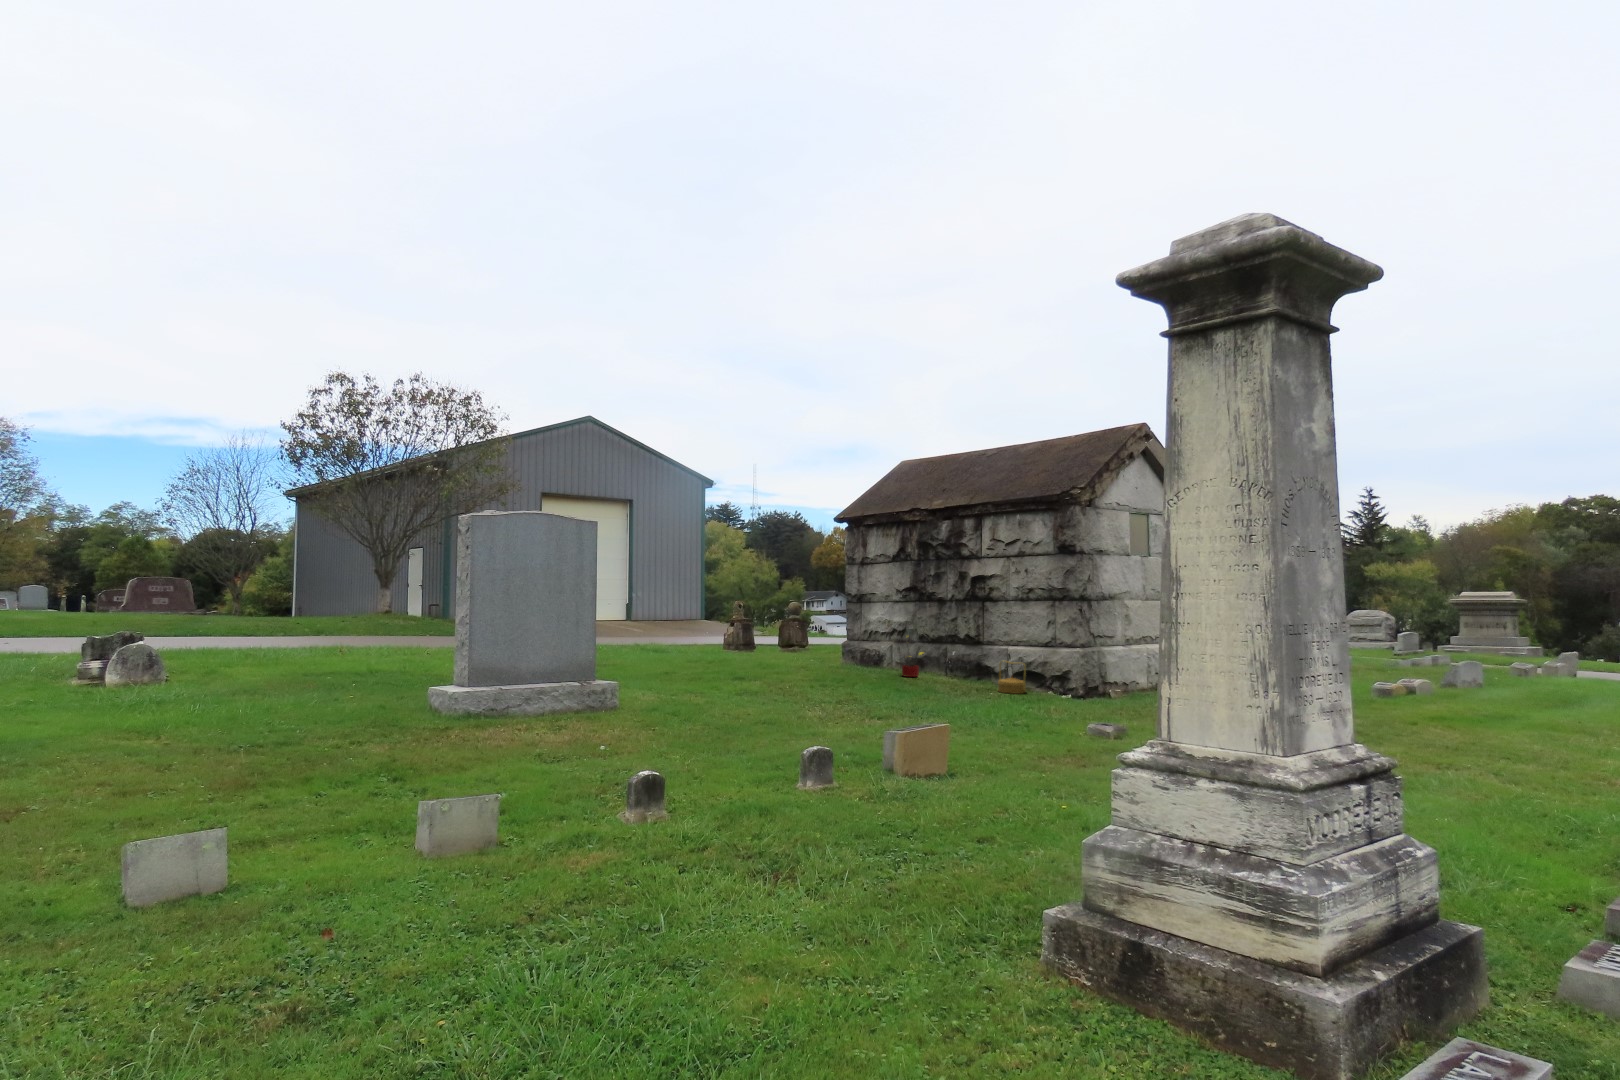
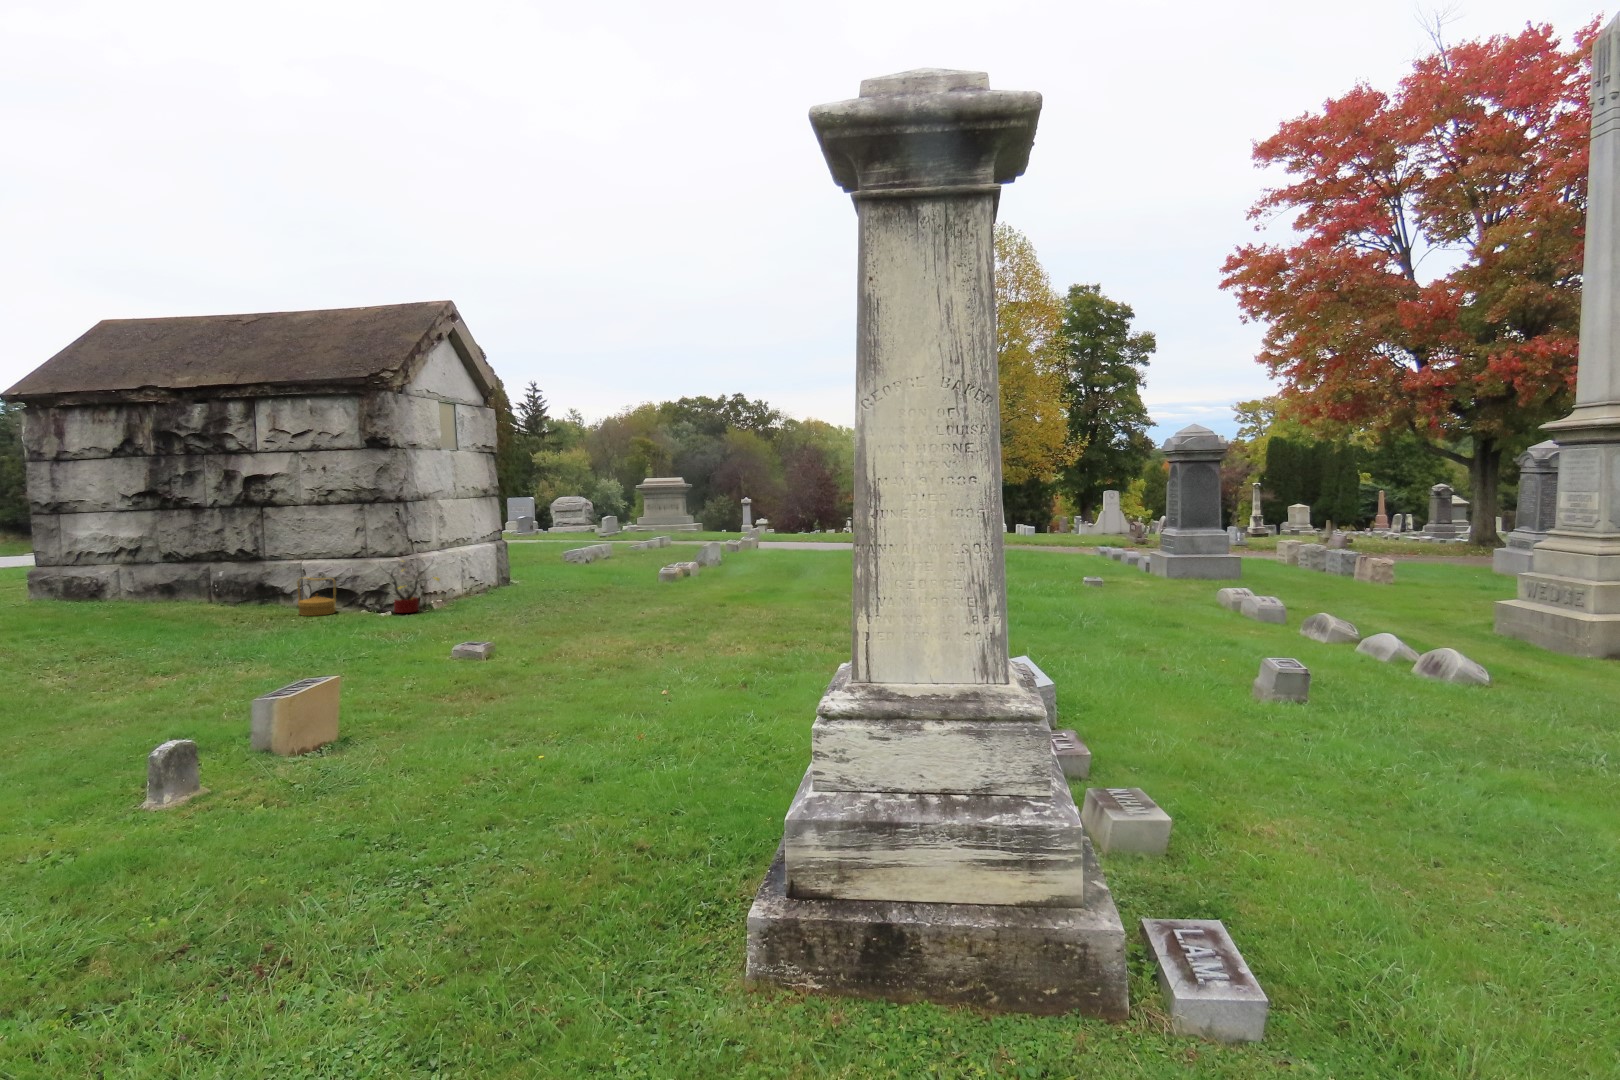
decorative plant: present [902,635,923,677] -> present [388,564,440,613]

